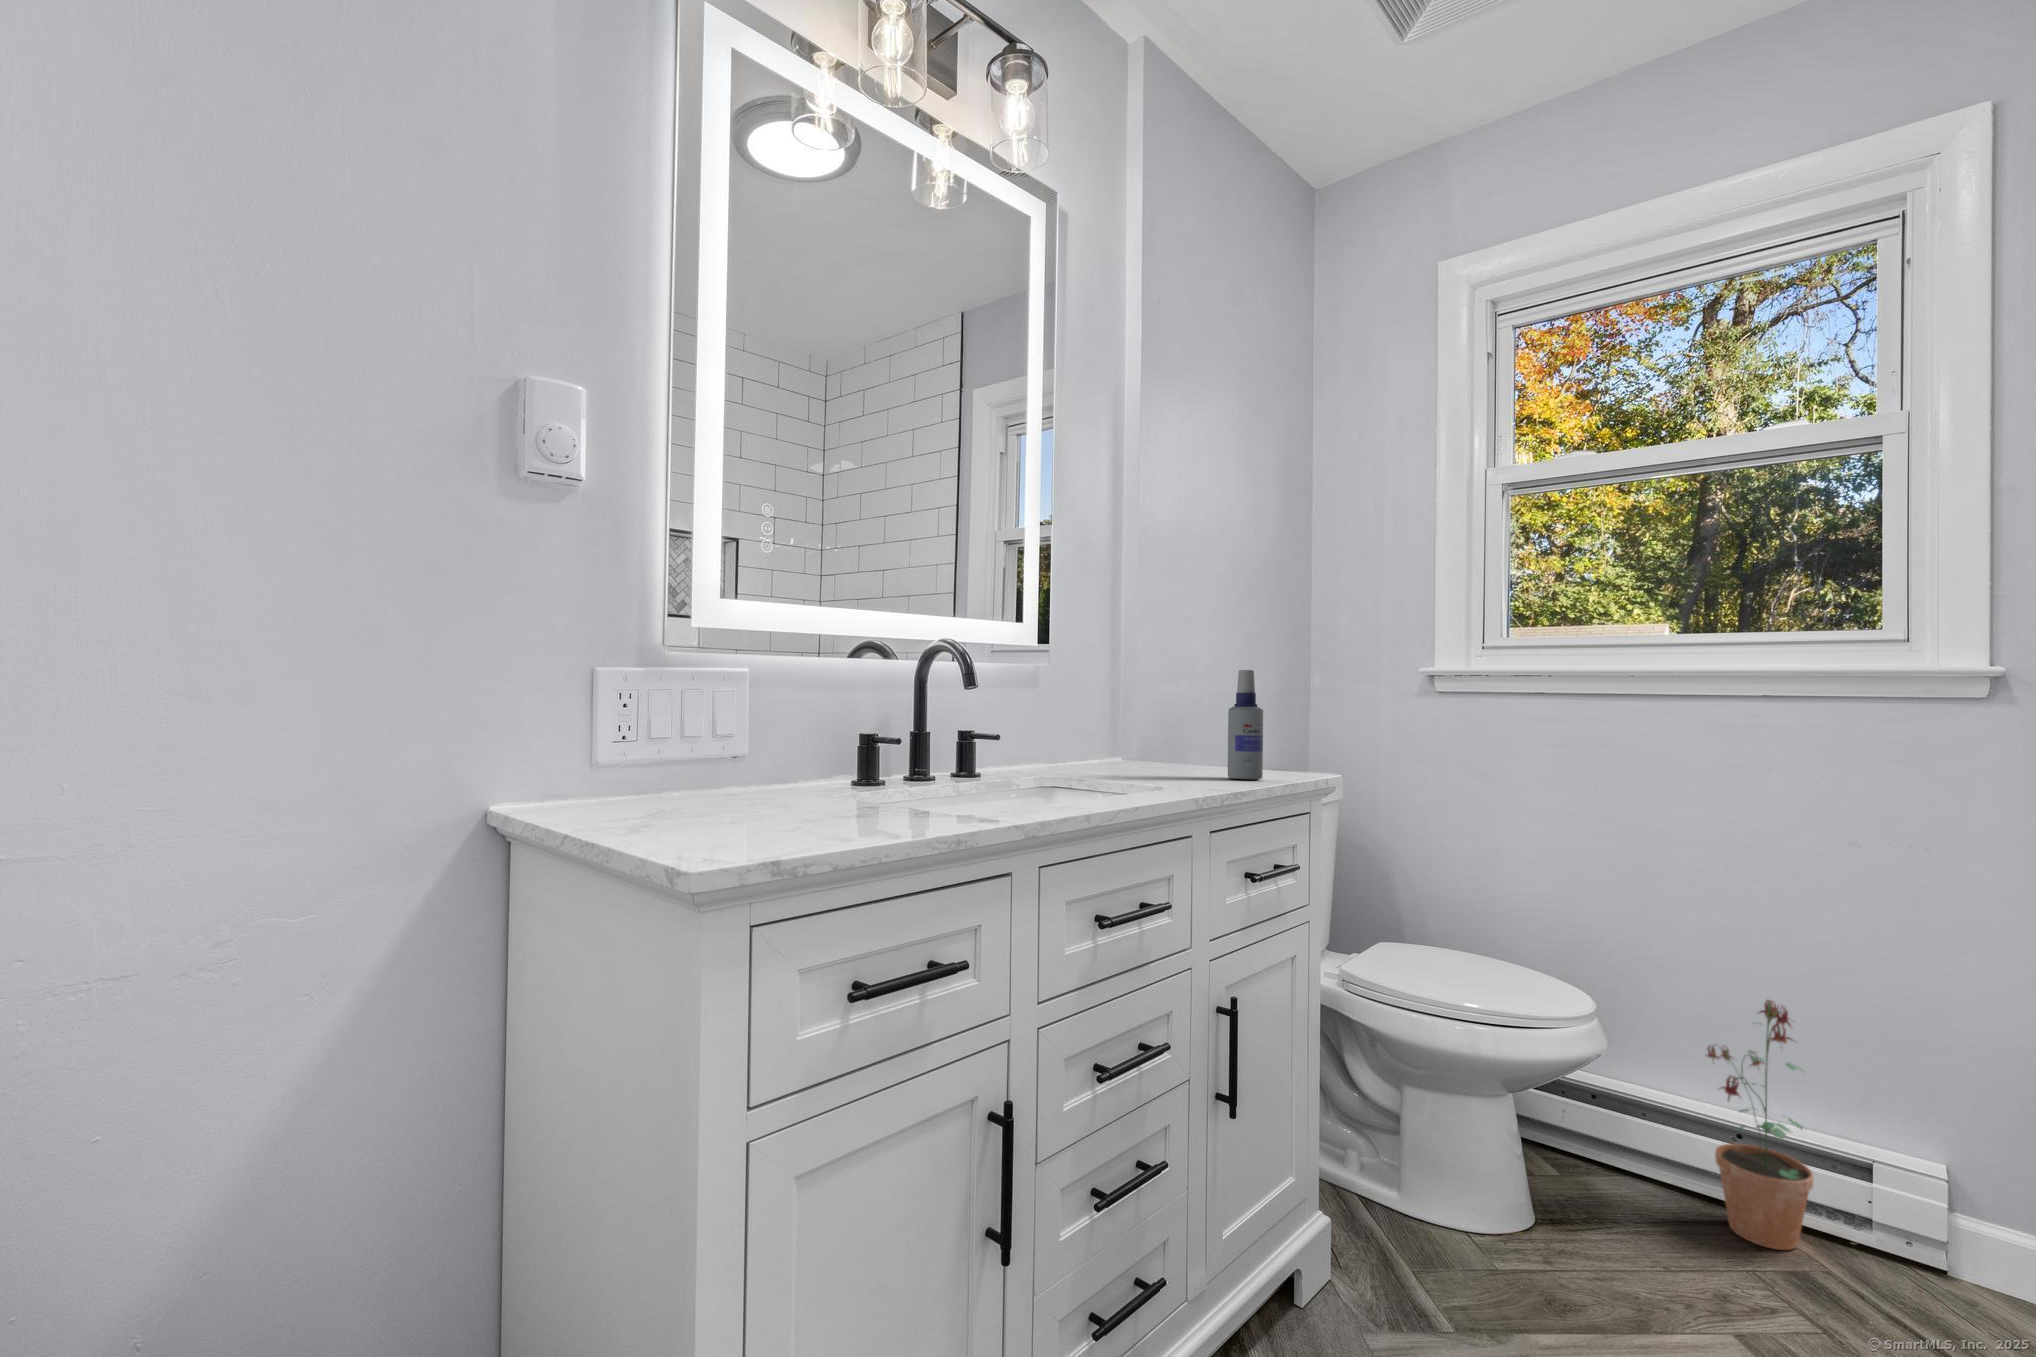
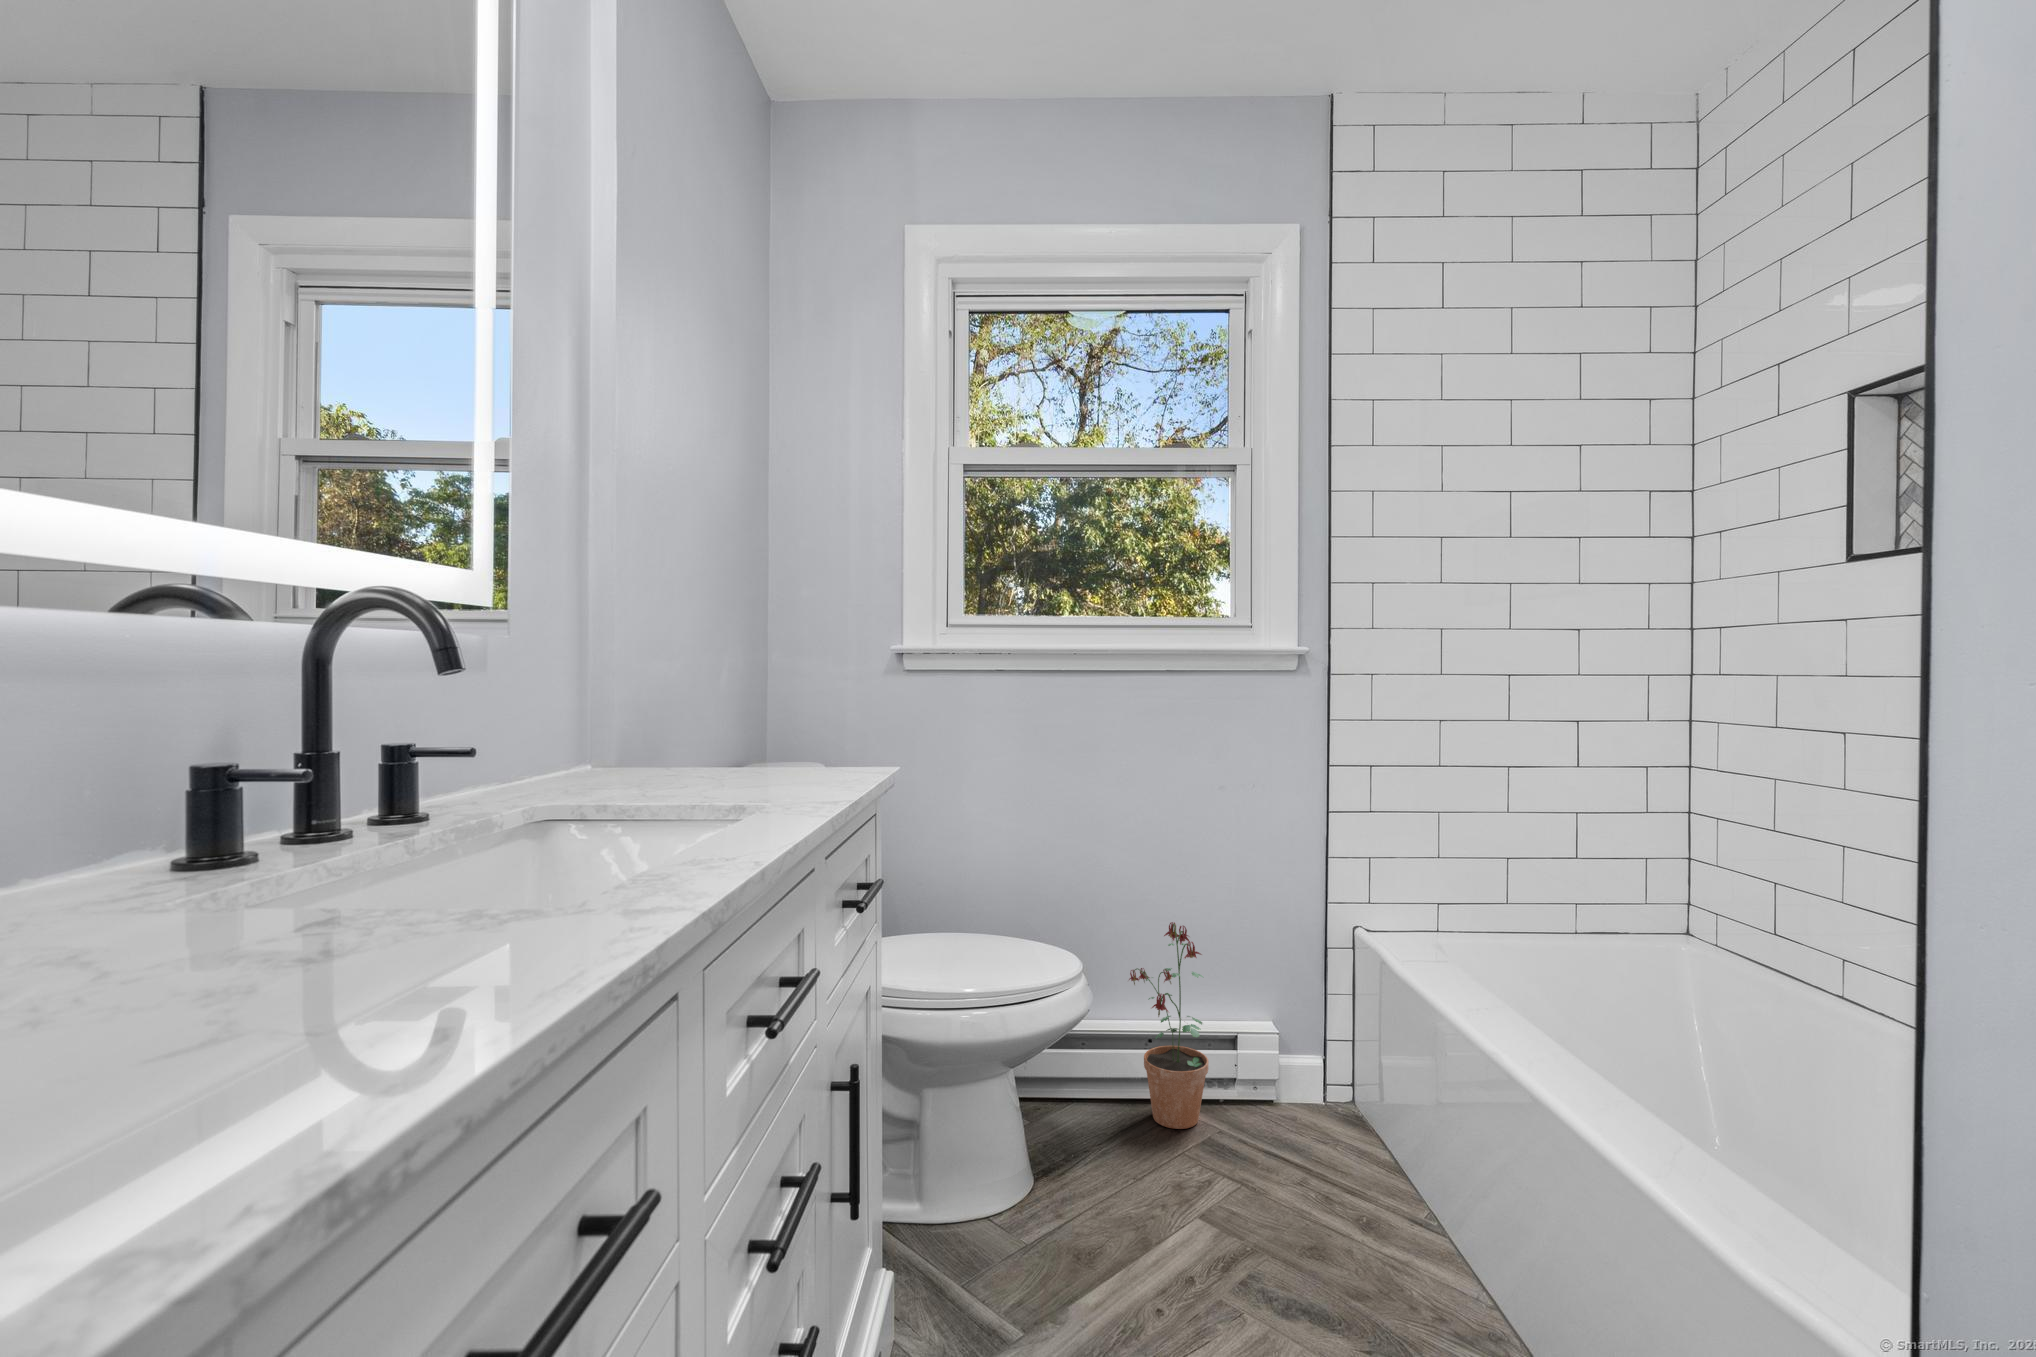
spray bottle: present [1228,670,1263,779] -> none [781,646,824,782]

